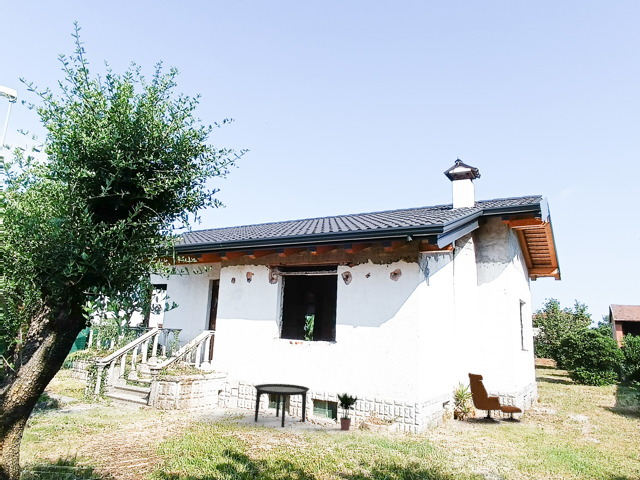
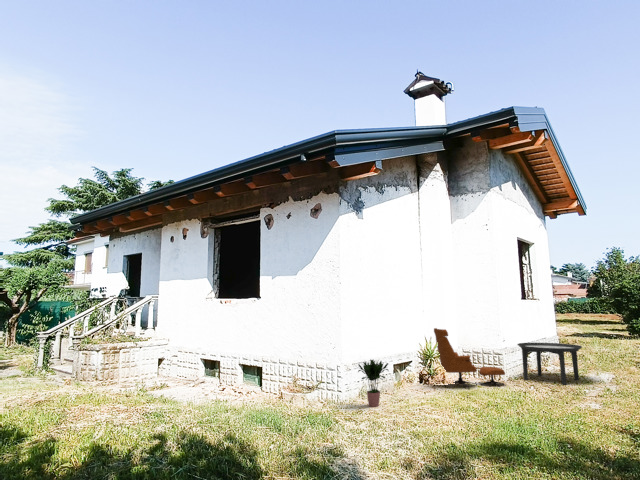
round table: present [254,384,309,427] -> present [517,343,582,385]
potted plant: present [337,393,357,430] -> present [358,360,388,407]

